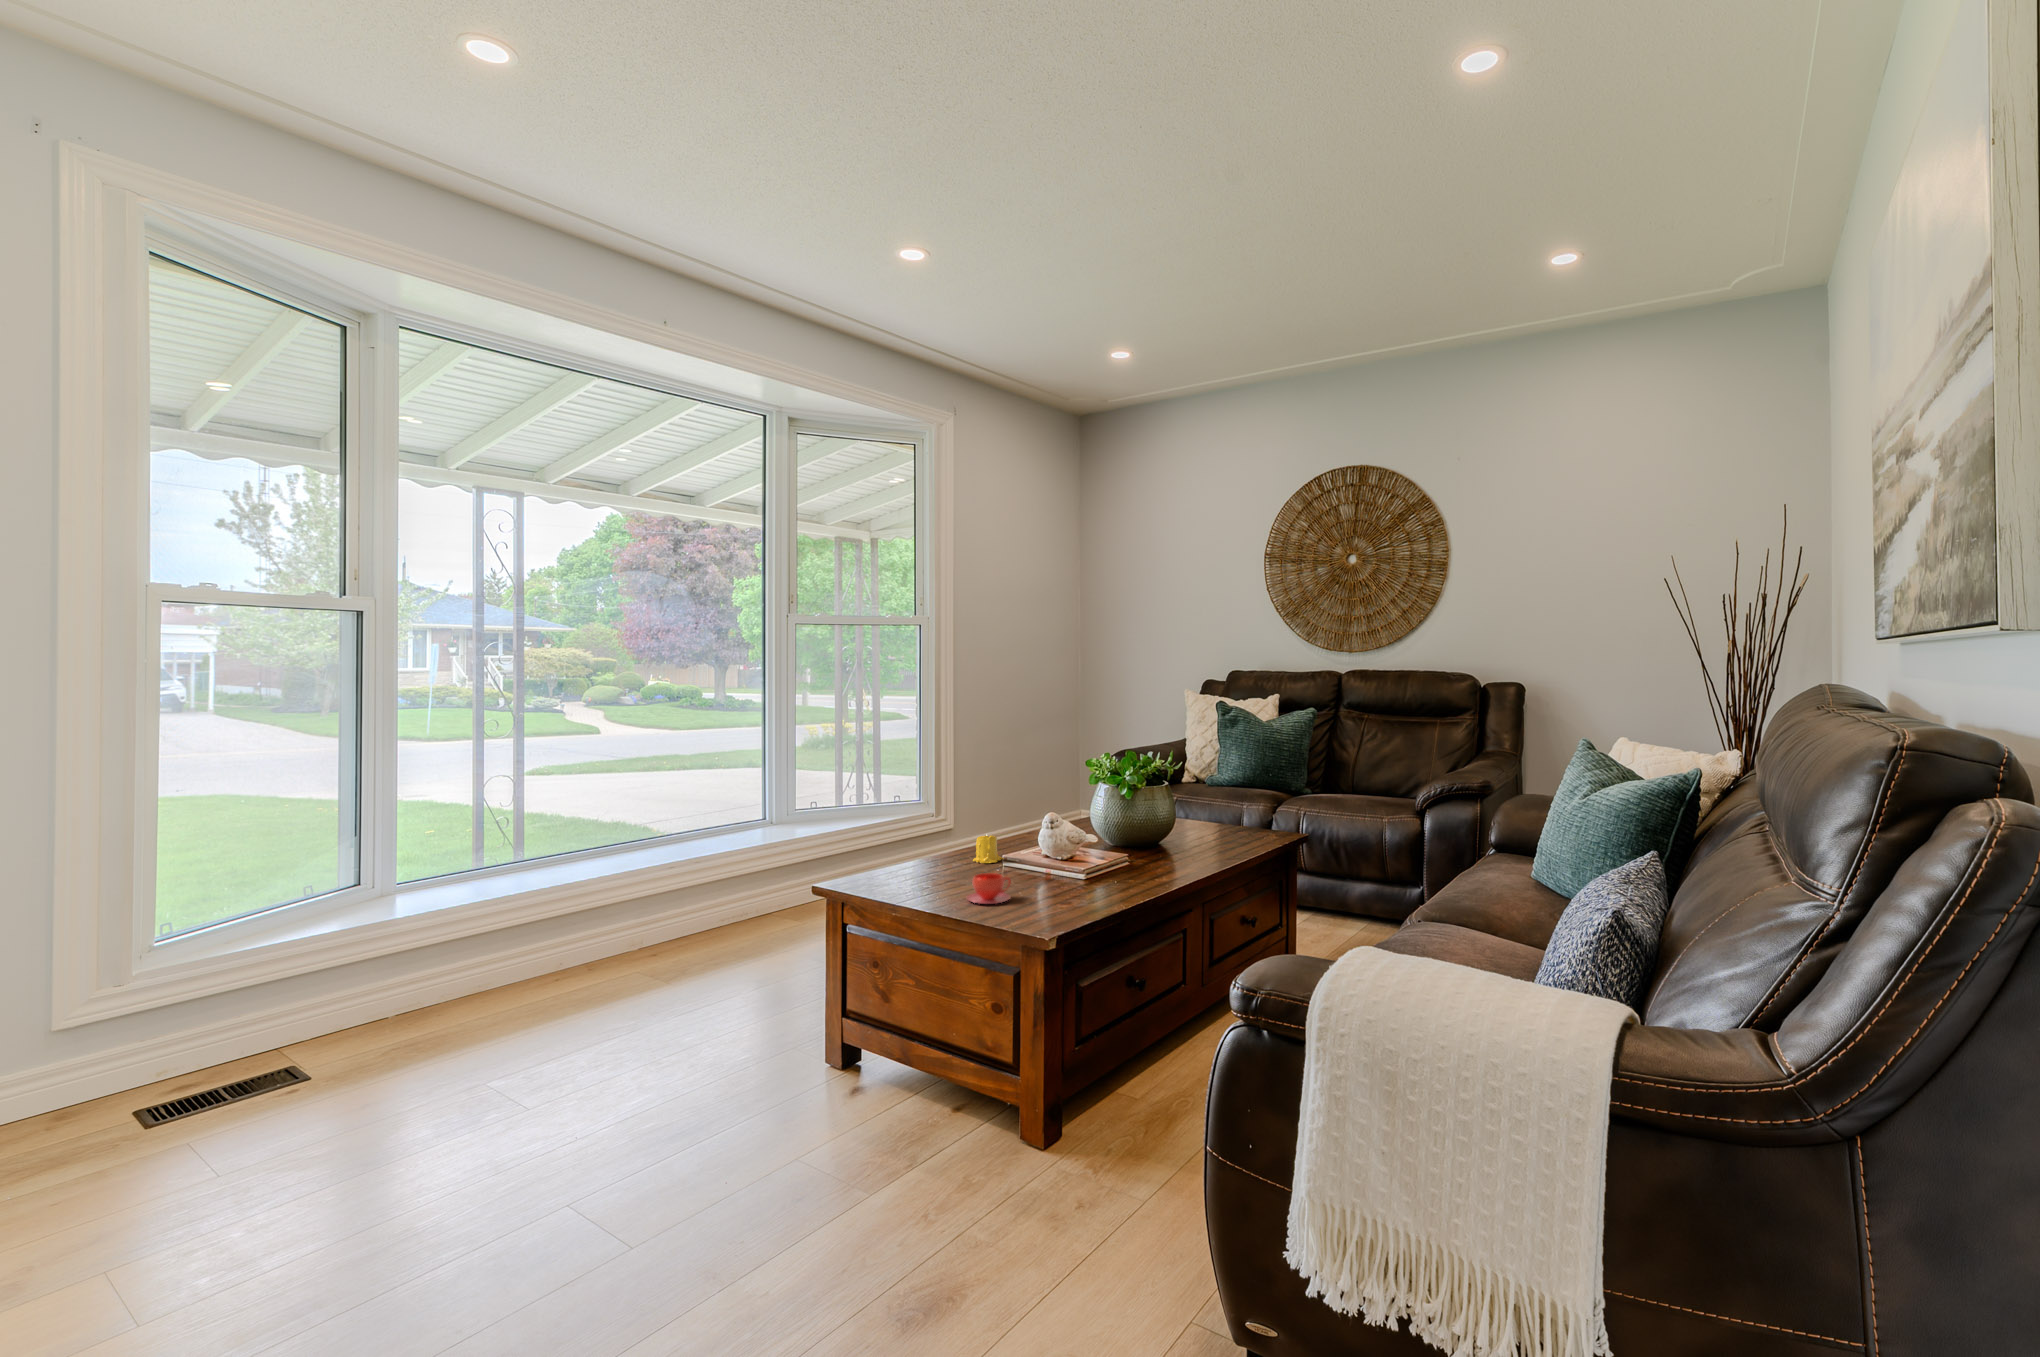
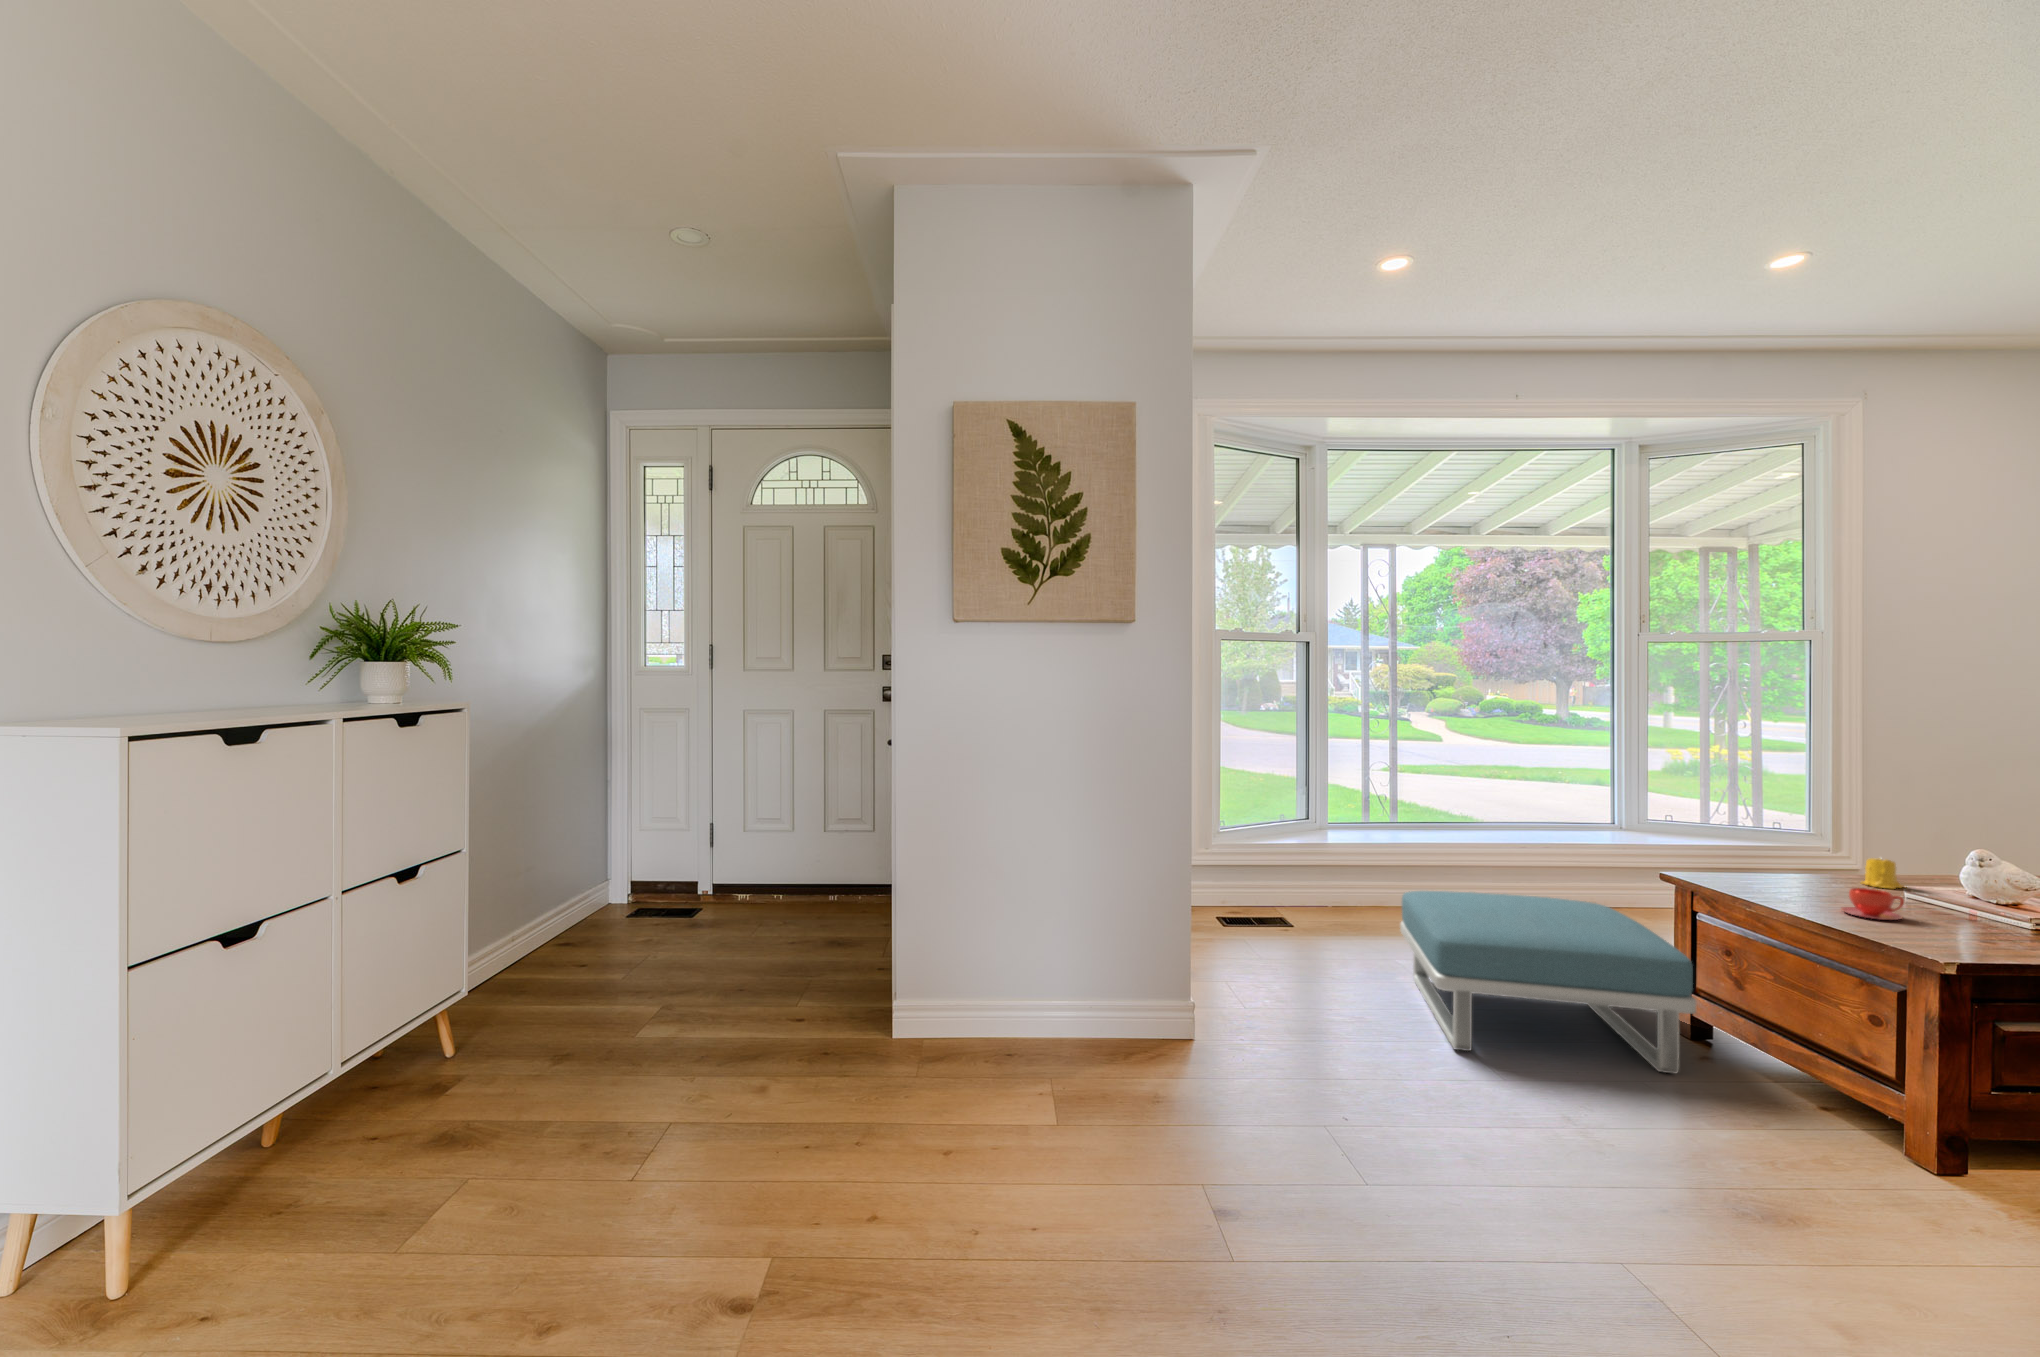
footstool: none [517,927,851,1186] -> present [1400,891,1696,1074]

